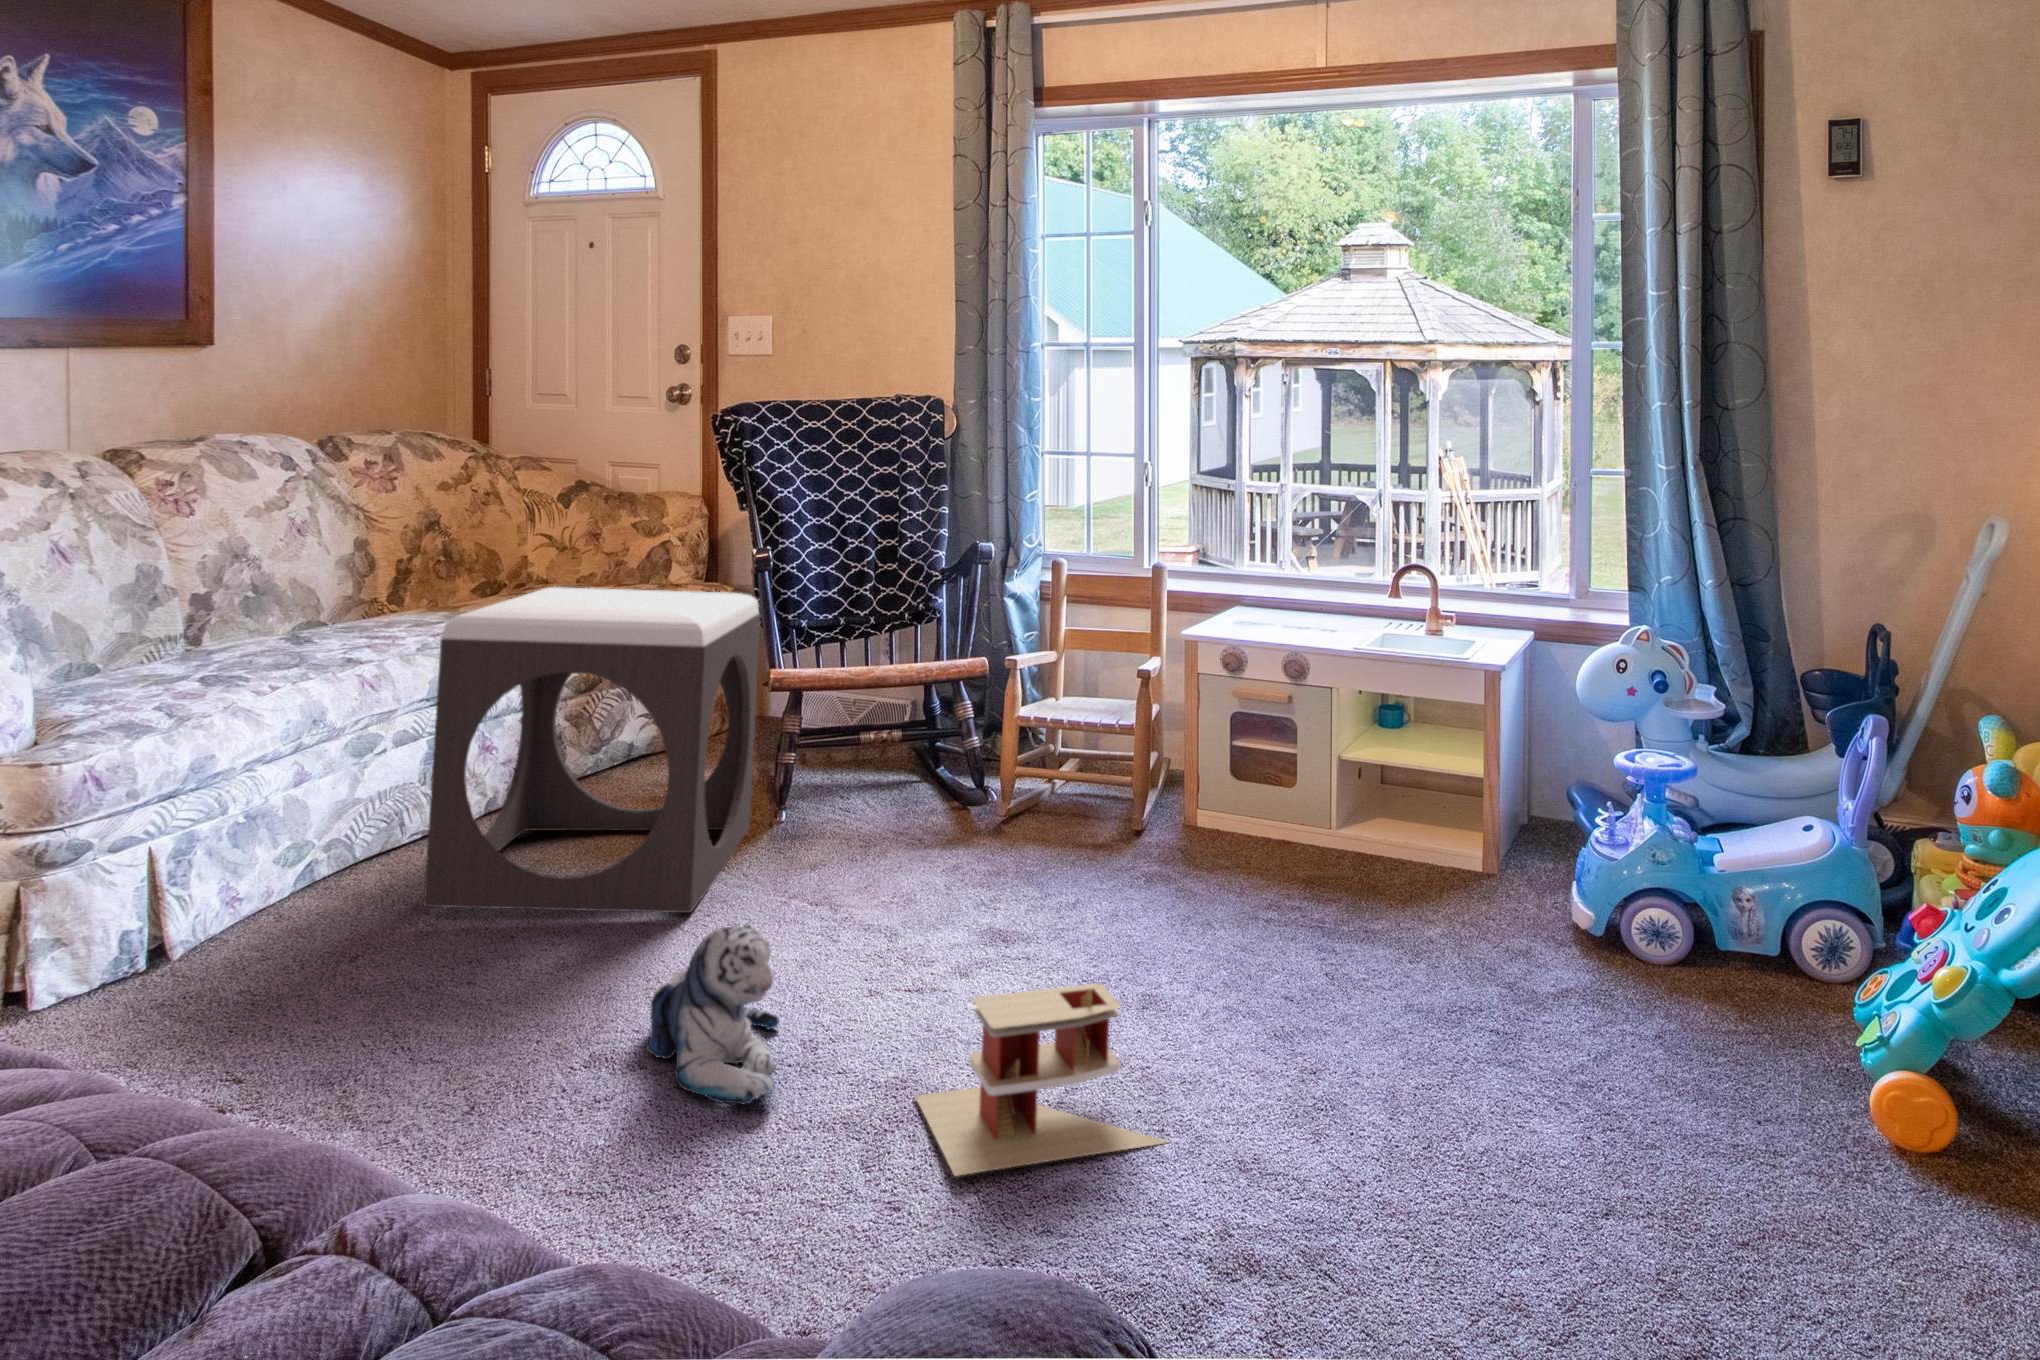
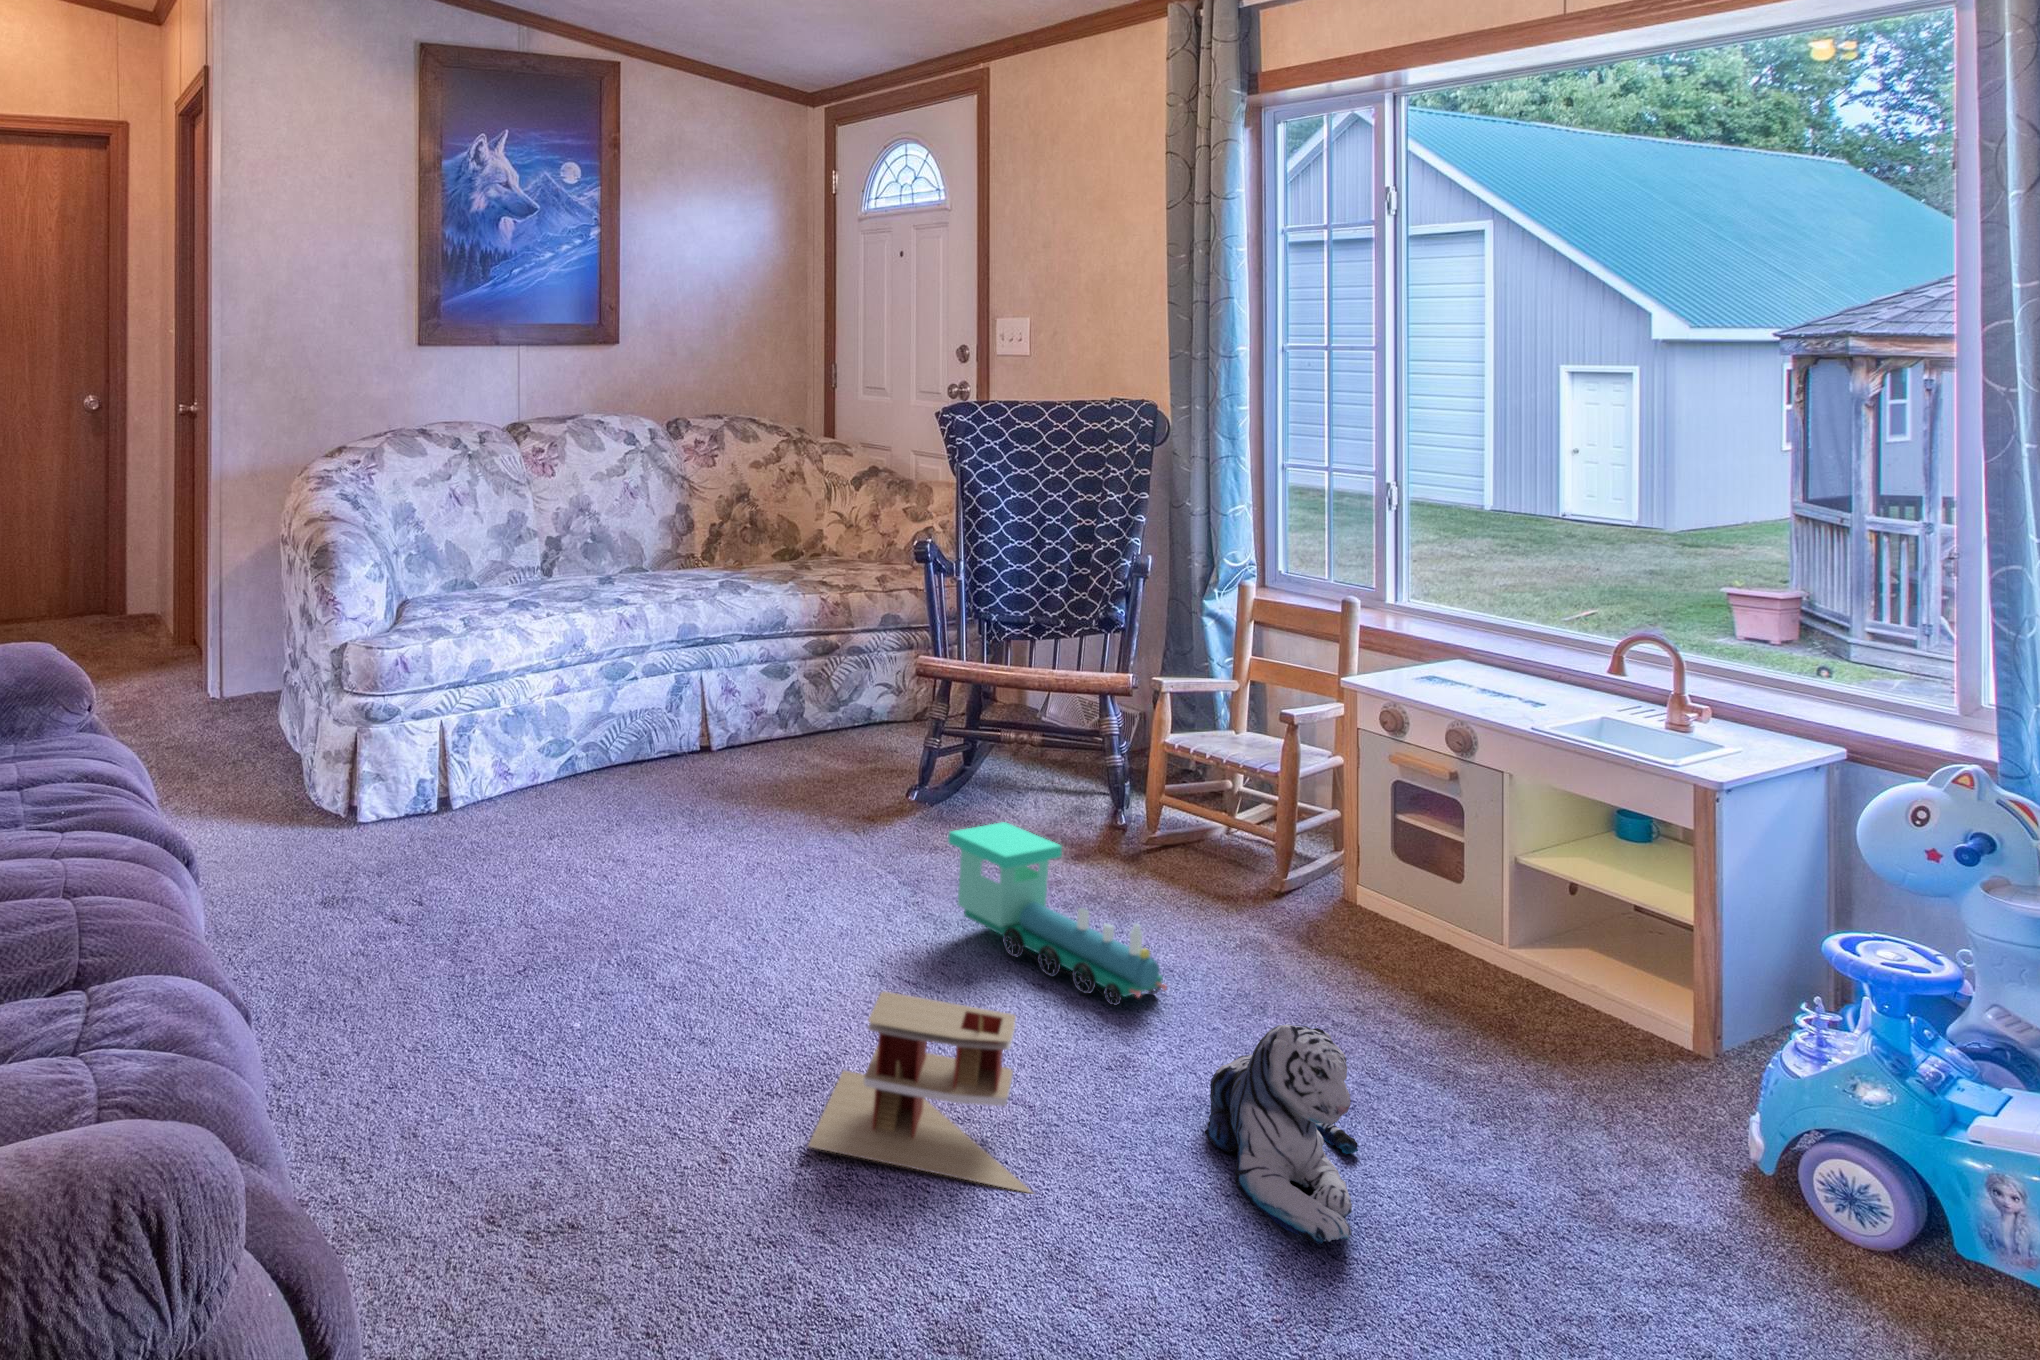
footstool: present [424,587,760,913] -> none [619,558,929,864]
toy train: none [894,817,1134,962] -> present [948,822,1167,1005]
plush toy: present [647,925,779,1104] -> present [1205,1025,1358,1244]

